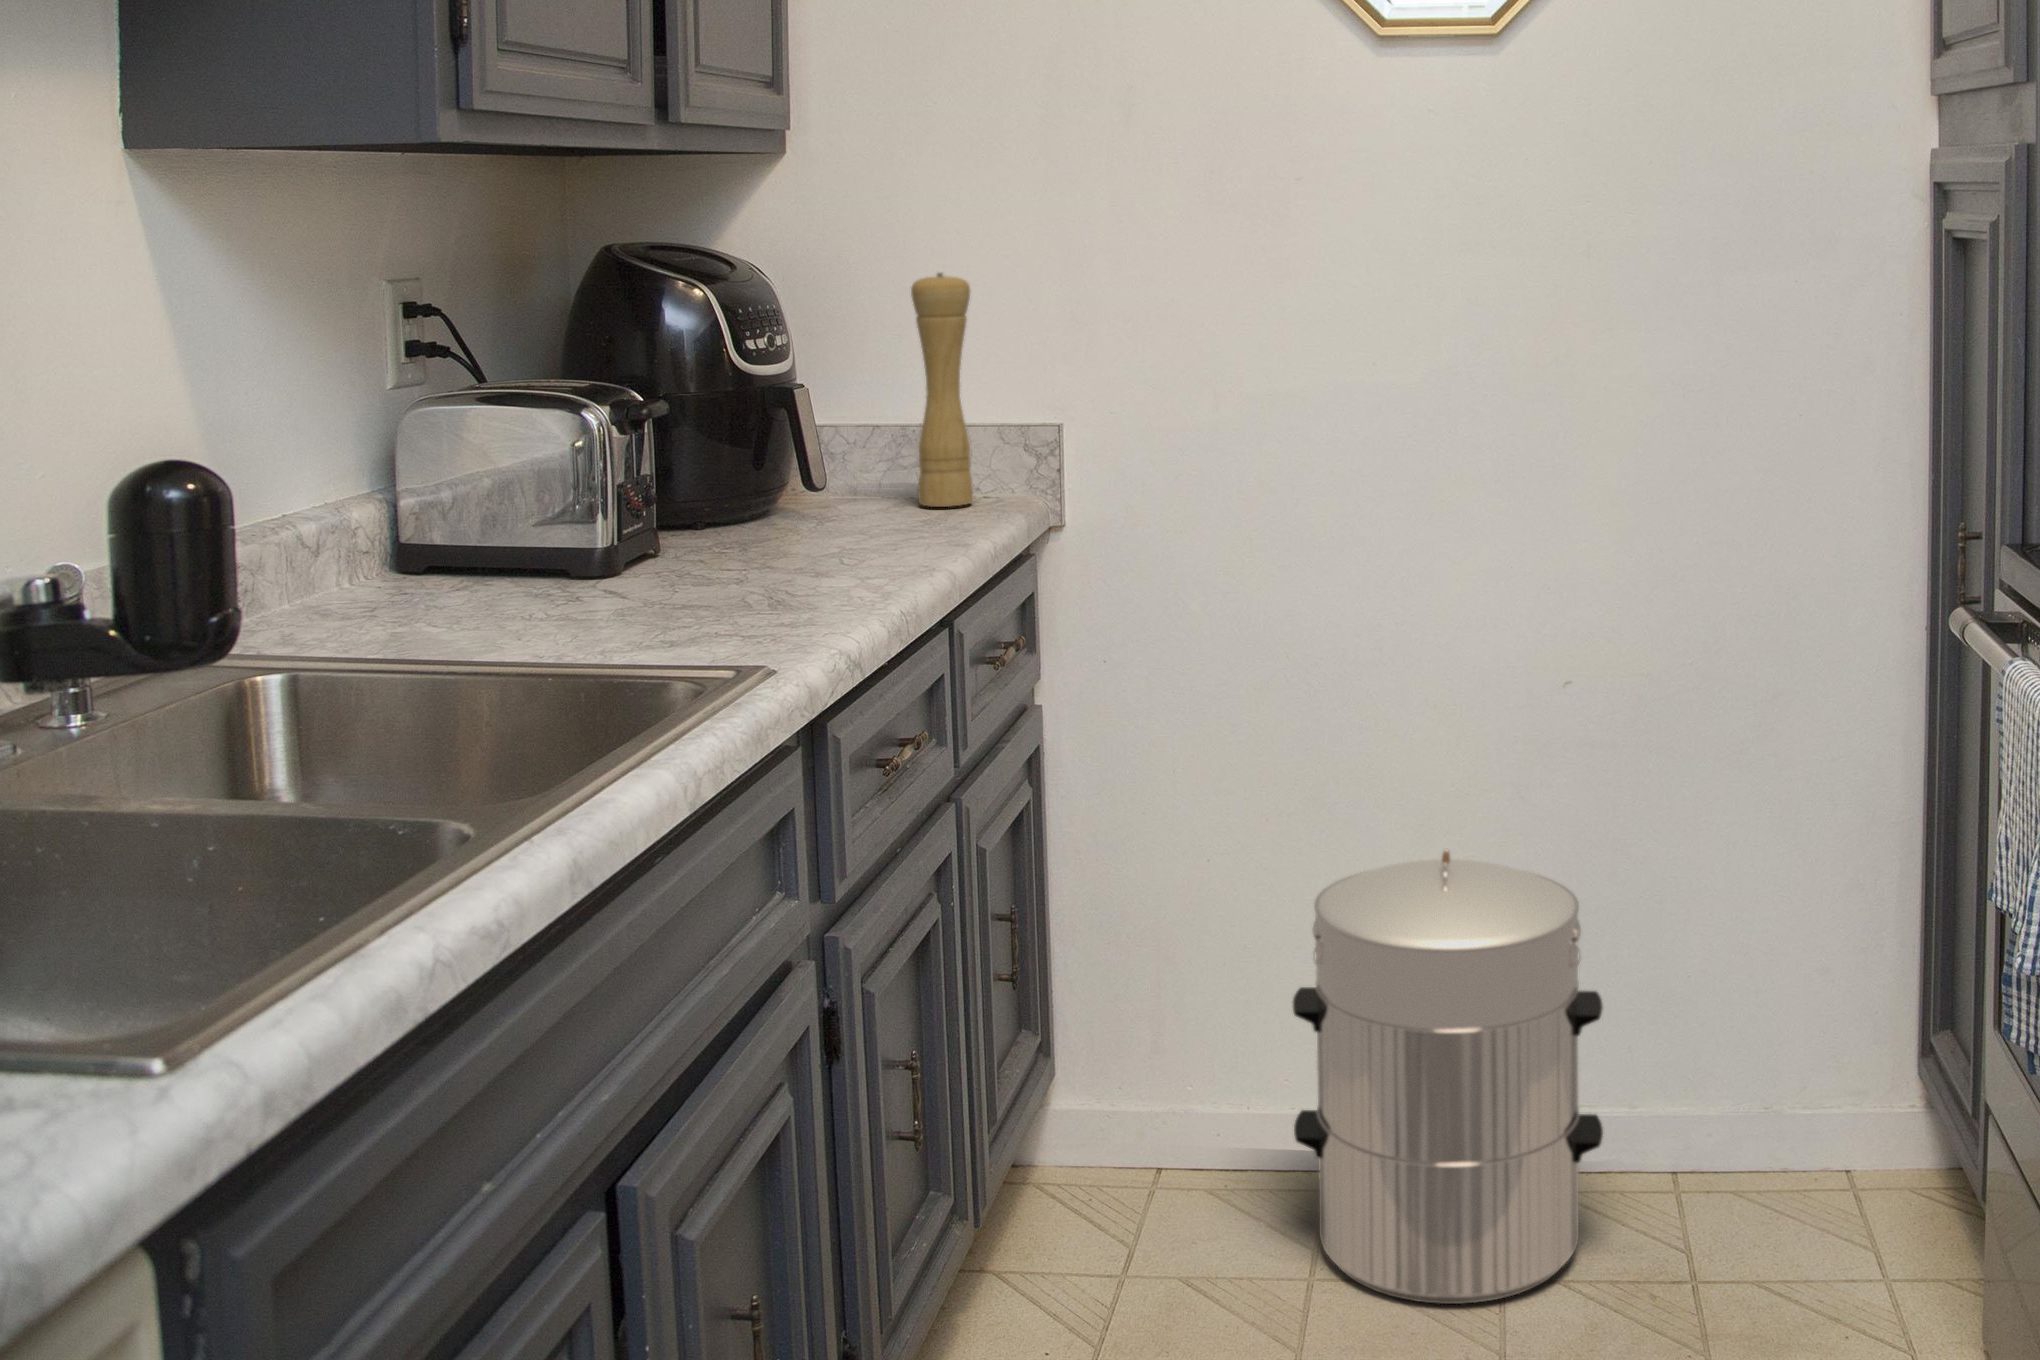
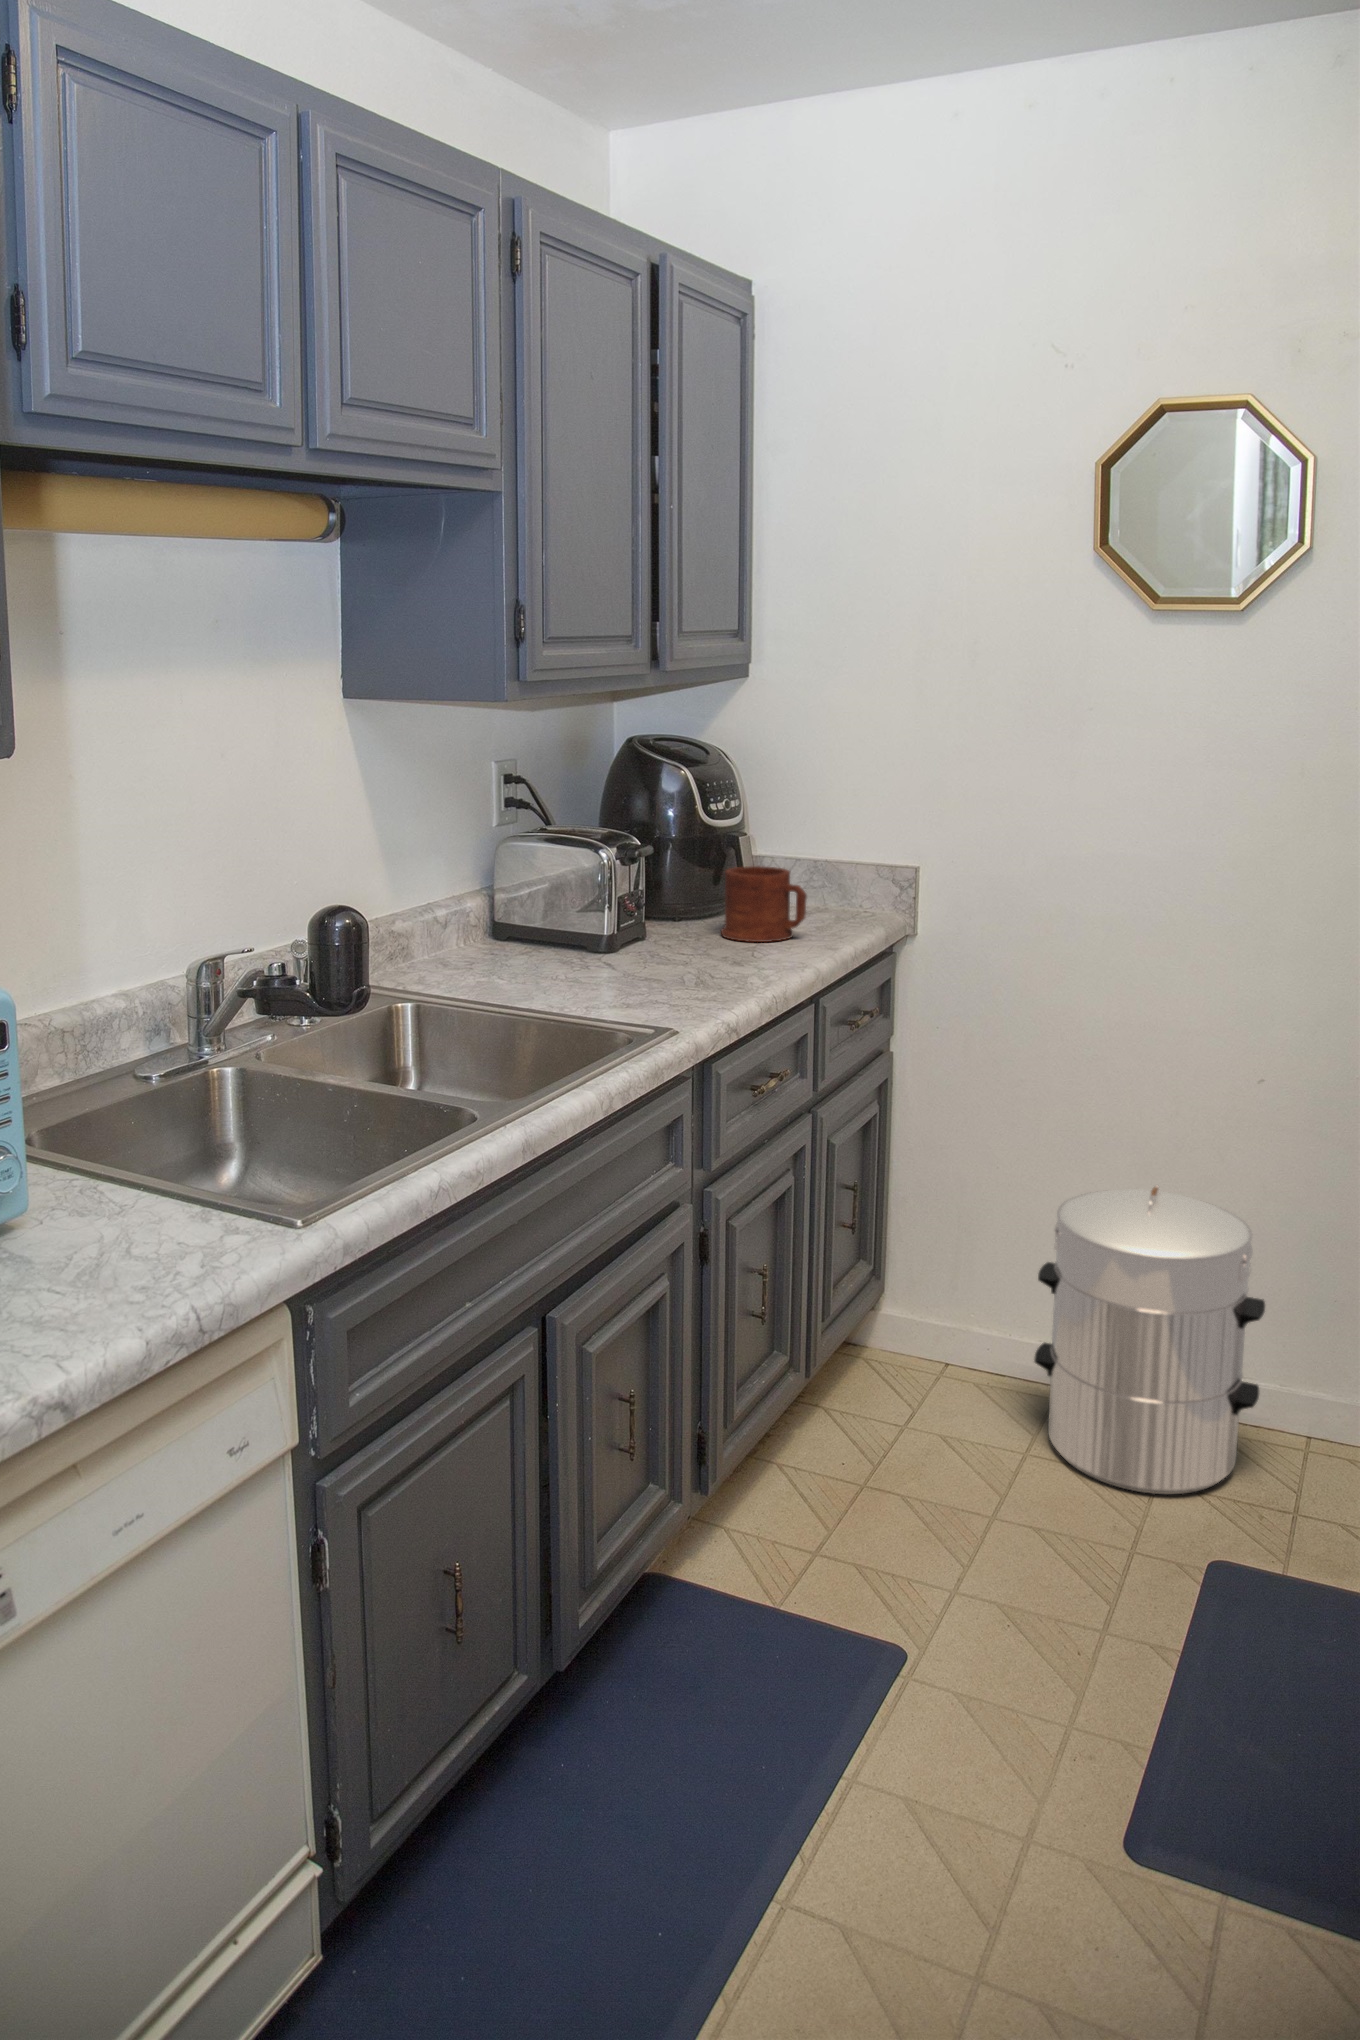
pepper mill: present [911,273,973,507] -> none [815,764,855,918]
mug: none [784,430,920,545] -> present [721,866,807,942]

